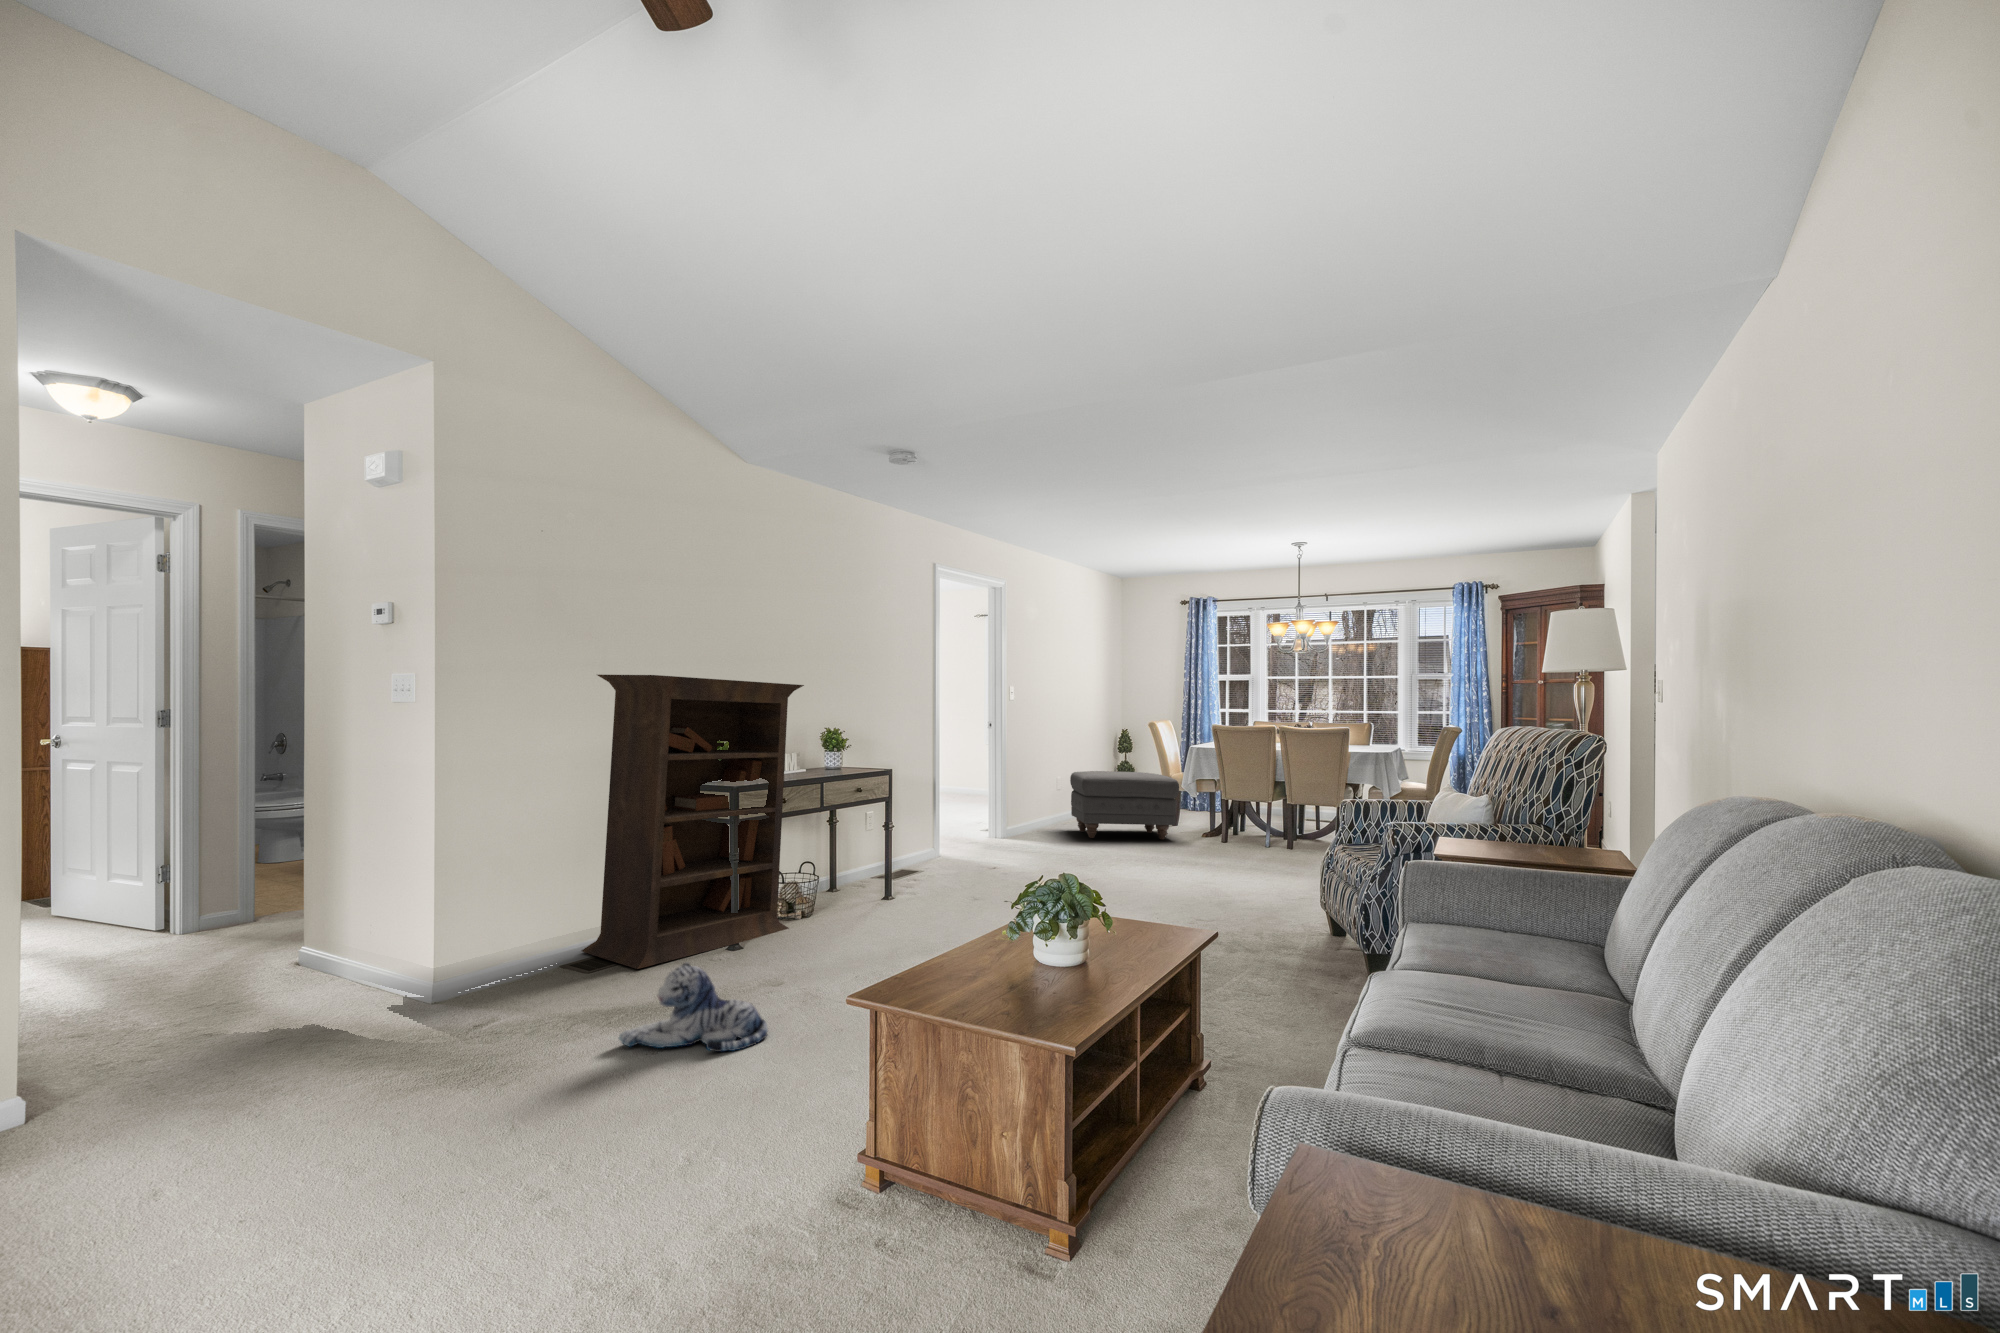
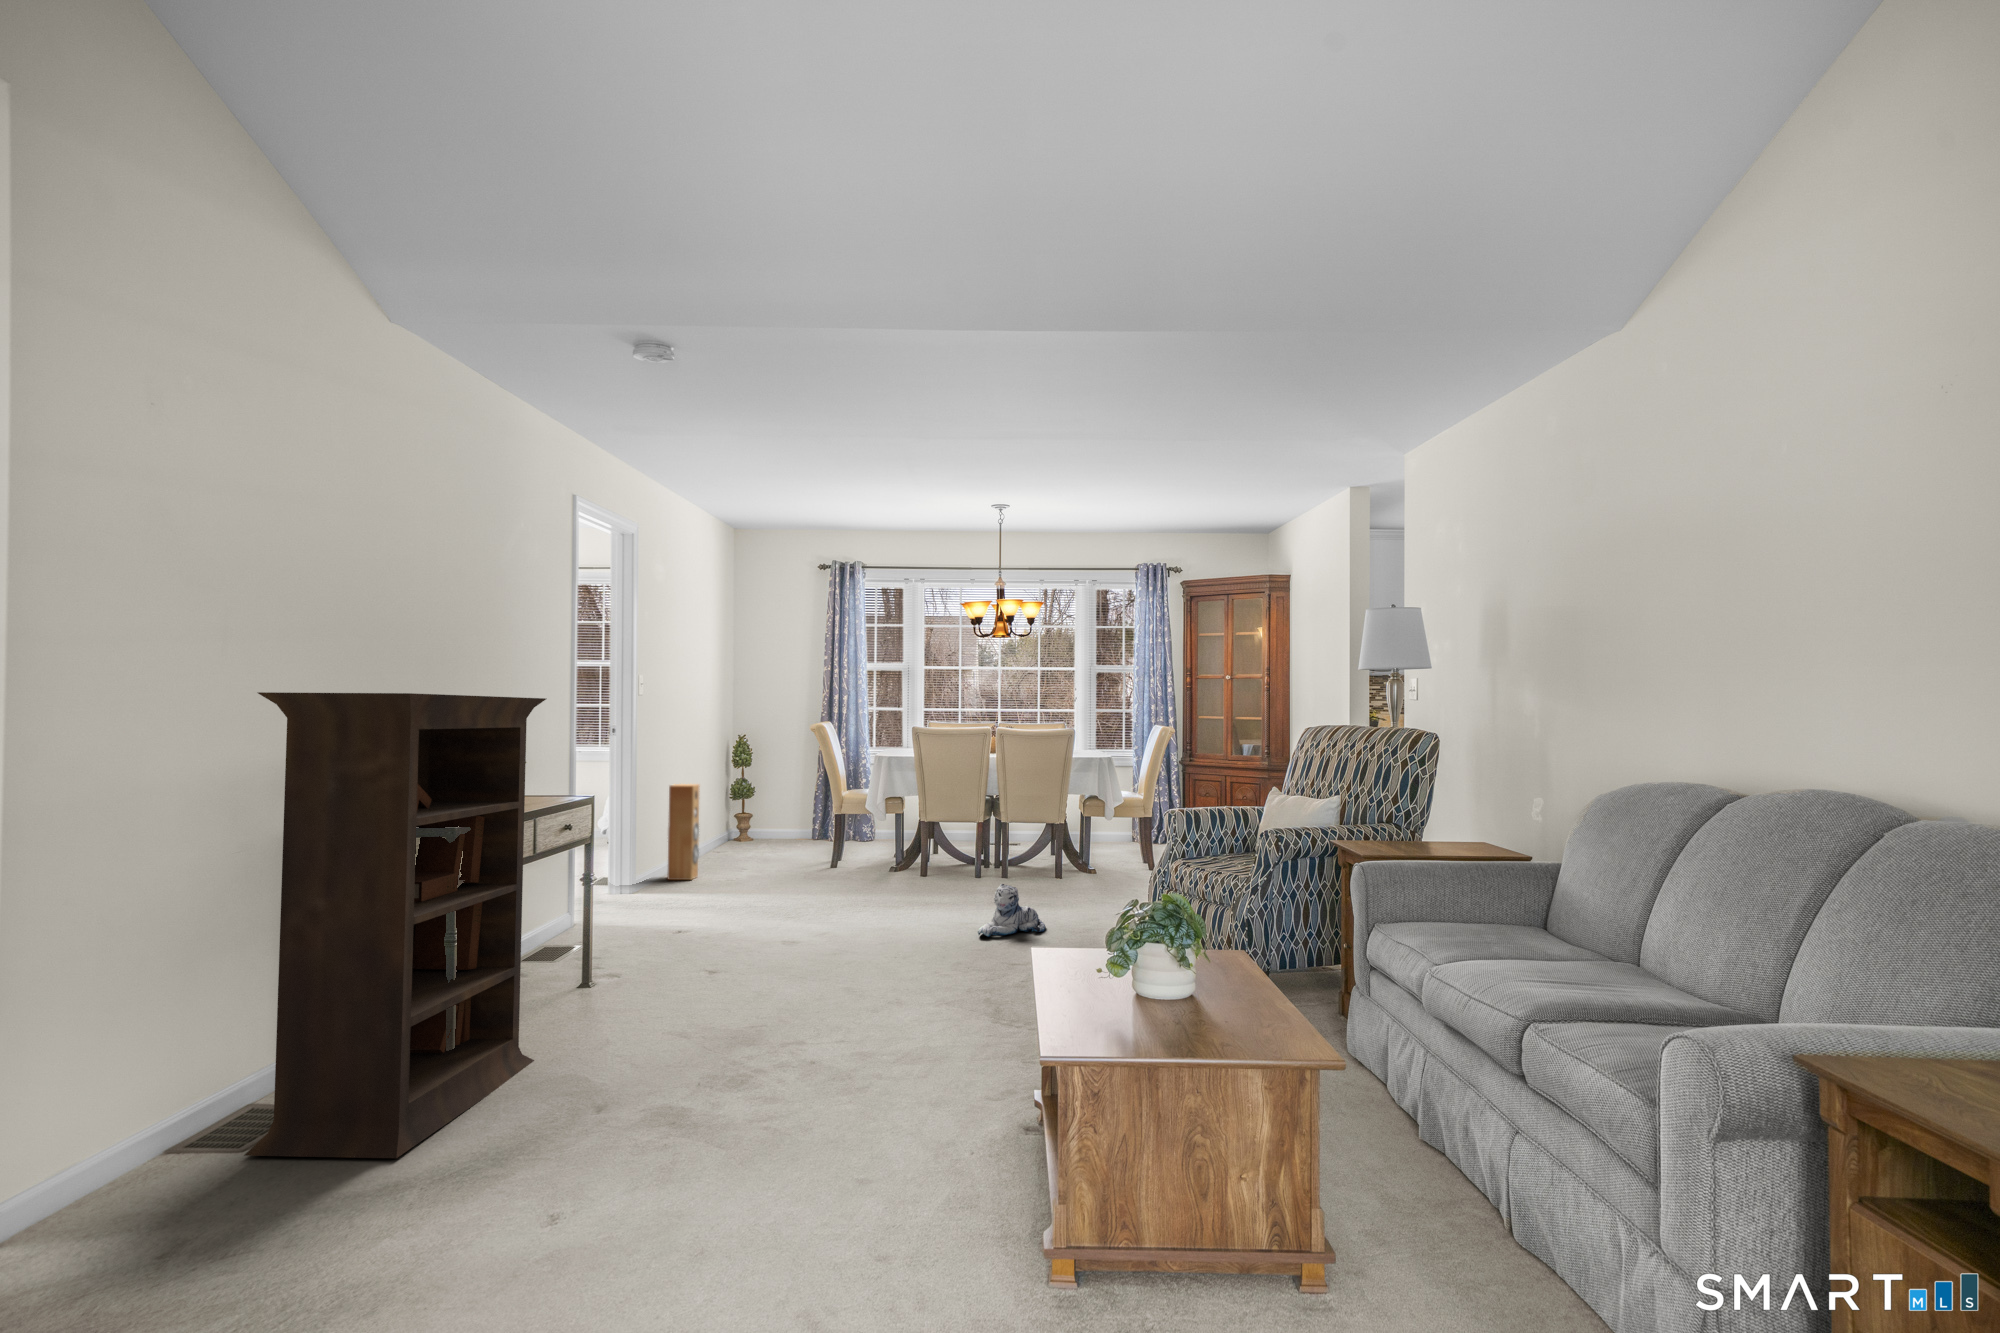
speaker: none [1037,760,1063,830] -> present [668,784,700,880]
ottoman: present [1070,771,1179,840] -> none [713,794,865,885]
plush toy: present [619,962,768,1052] -> present [978,884,1046,937]

